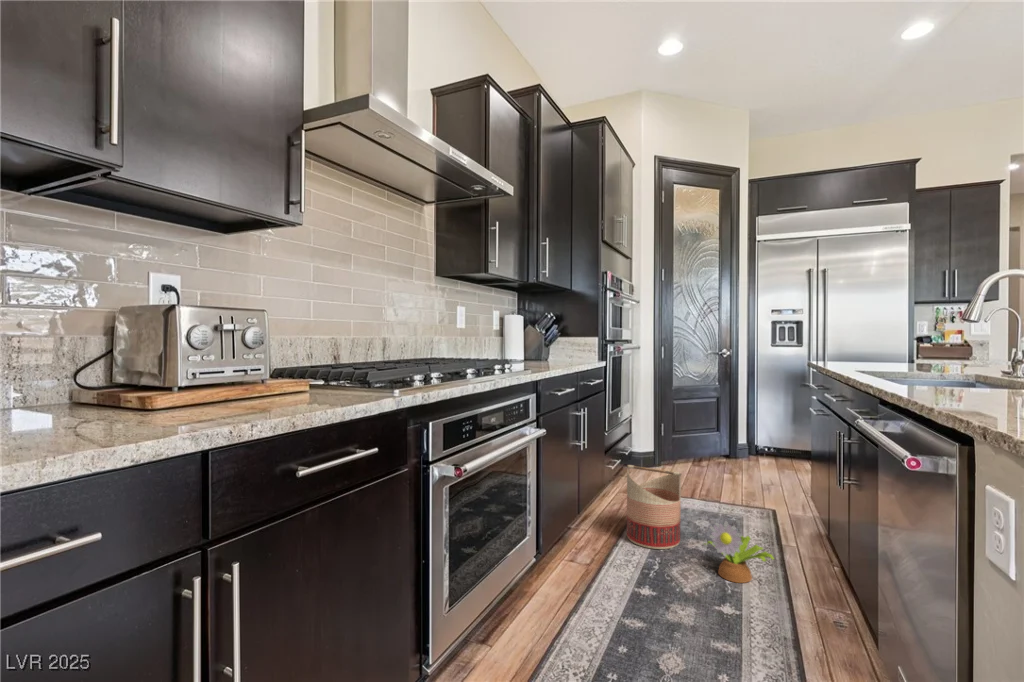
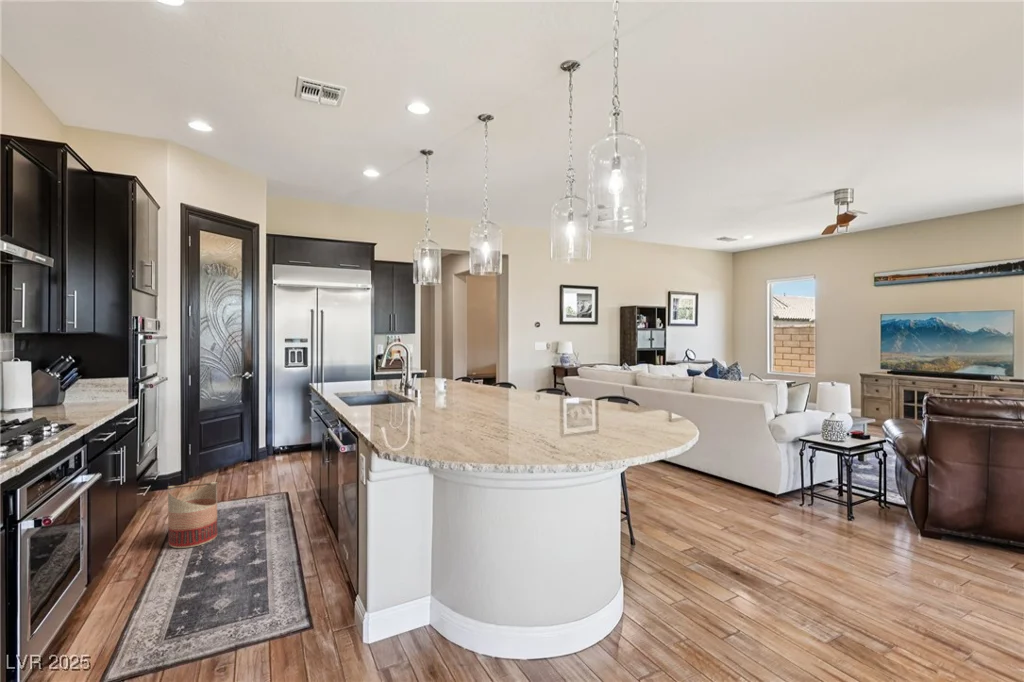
decorative plant: present [704,521,774,583] -> none [237,507,287,547]

